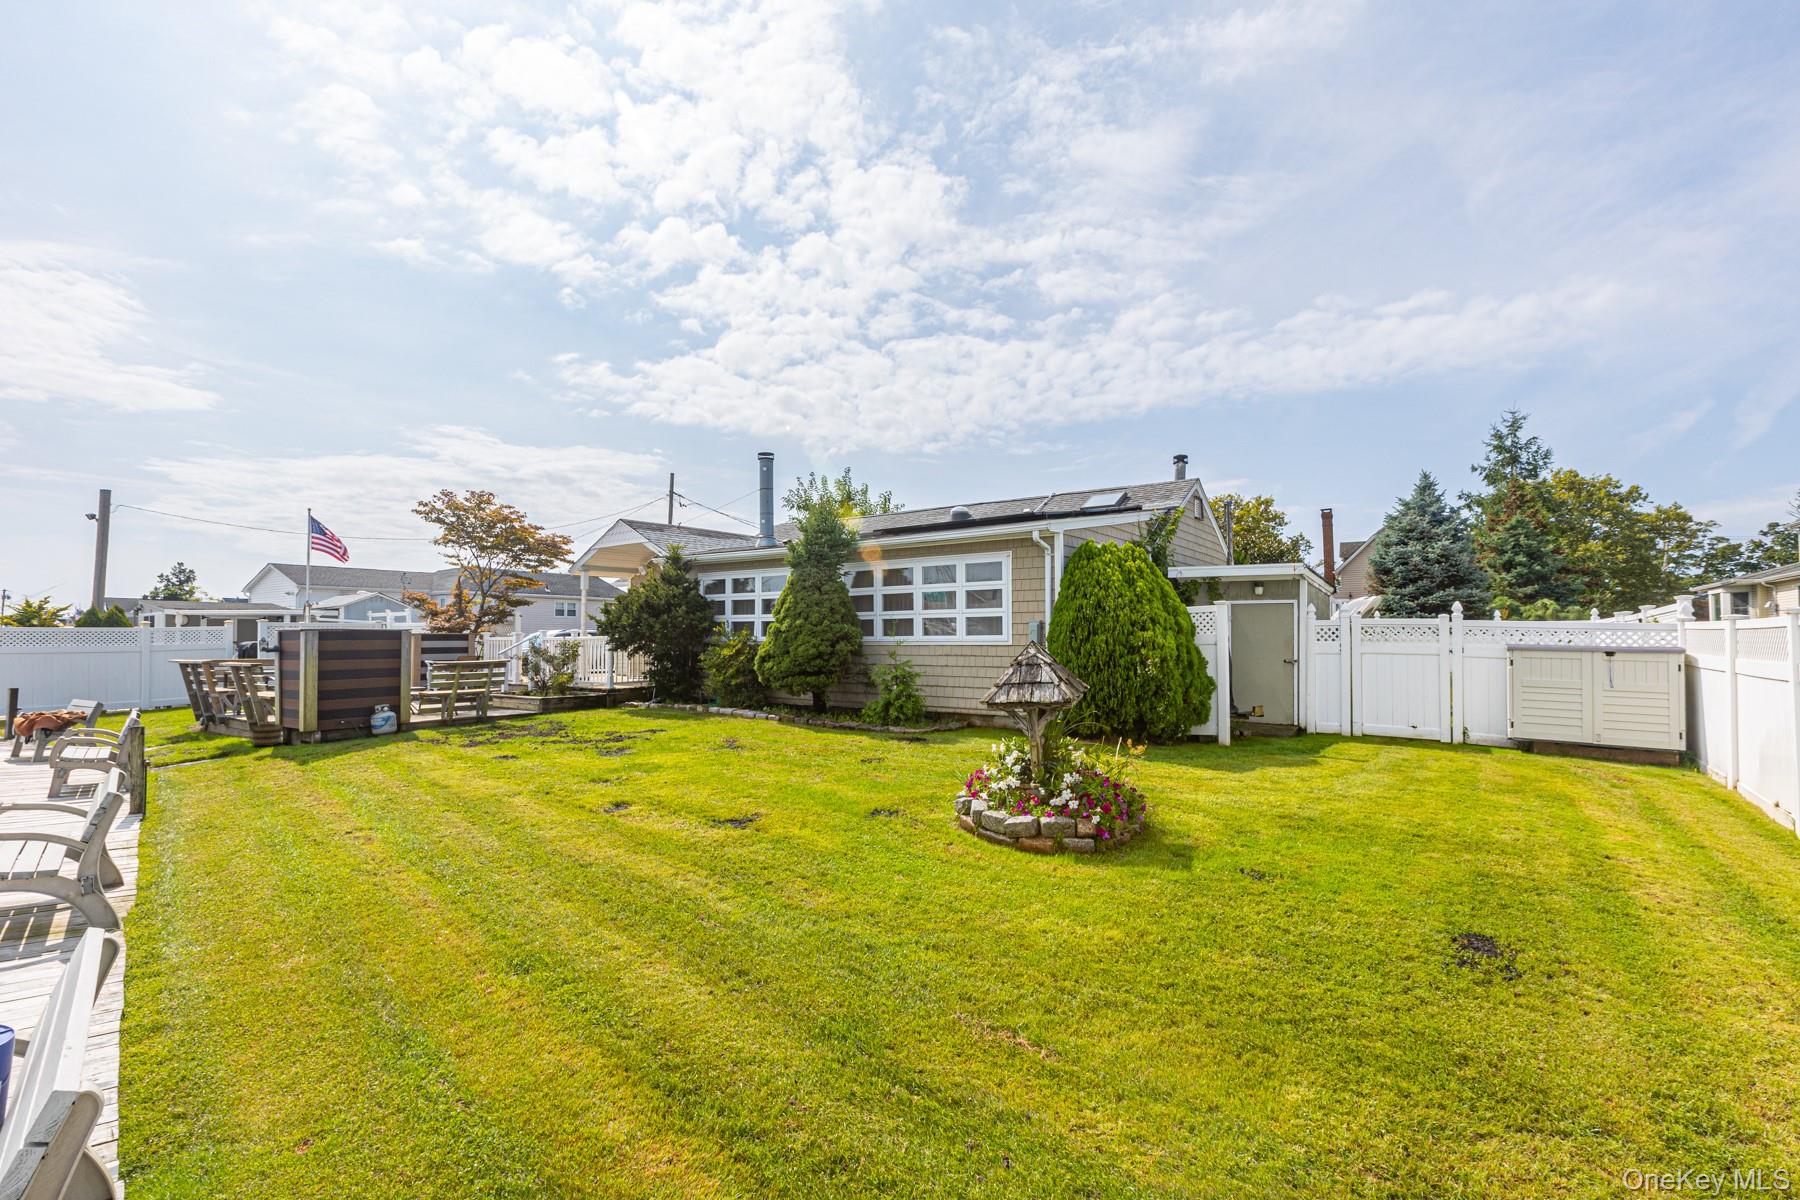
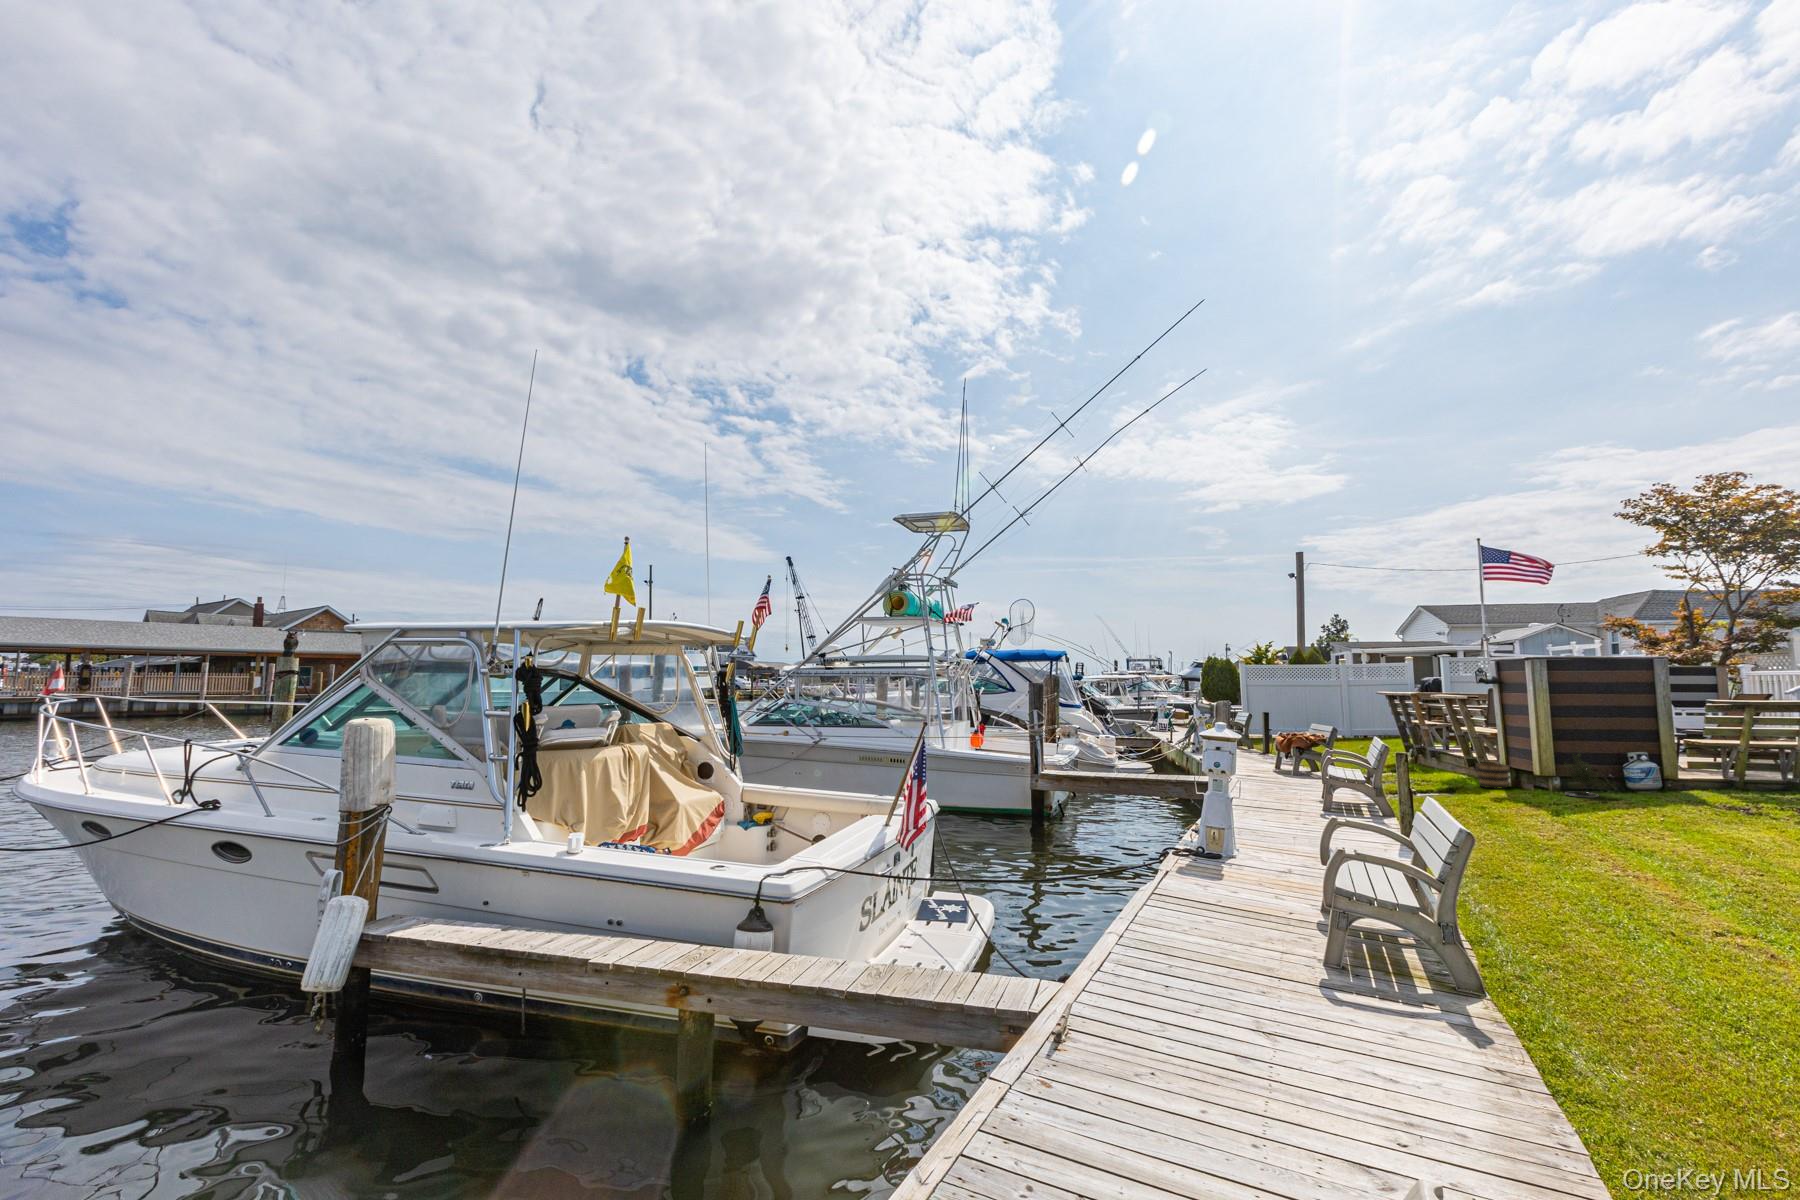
potted tree: none [325,706,352,744] -> present [1564,751,1597,798]

